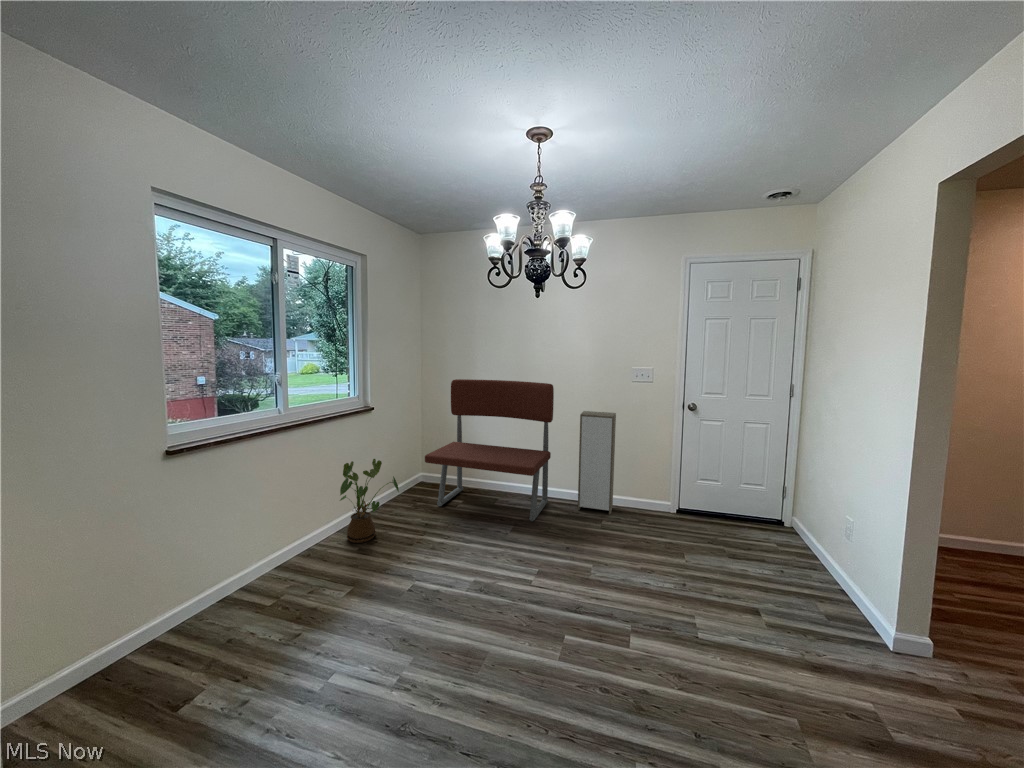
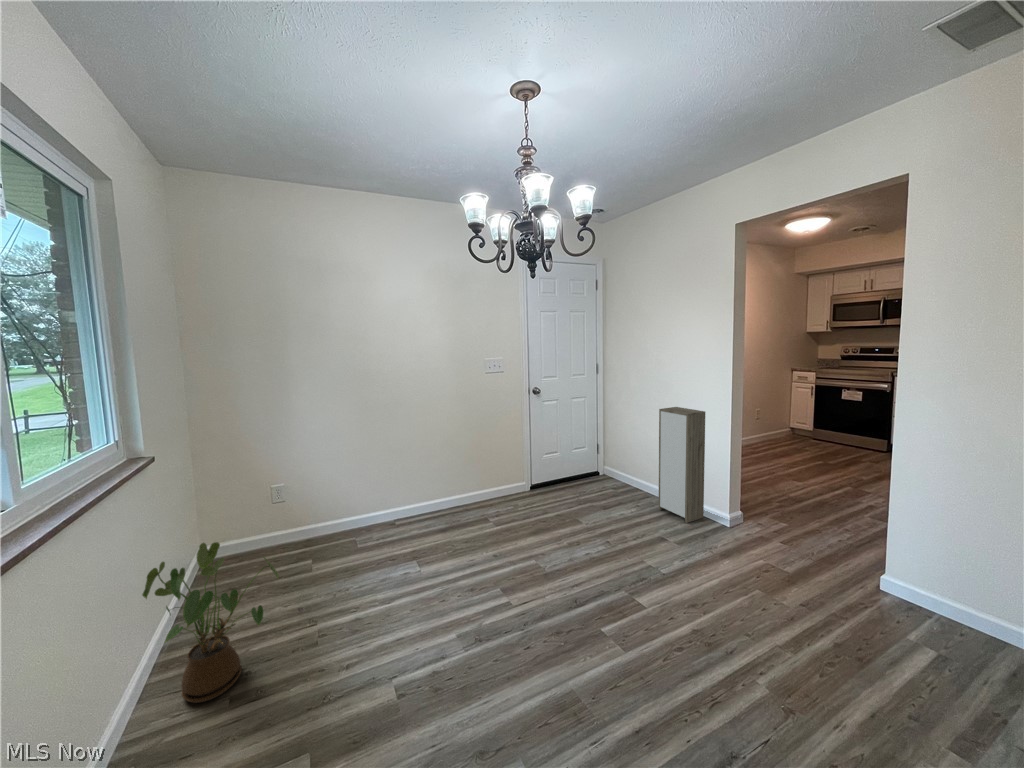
bench: present [425,379,554,521] -> none [272,387,441,580]
storage cabinet: present [578,411,616,514] -> present [659,407,705,523]

